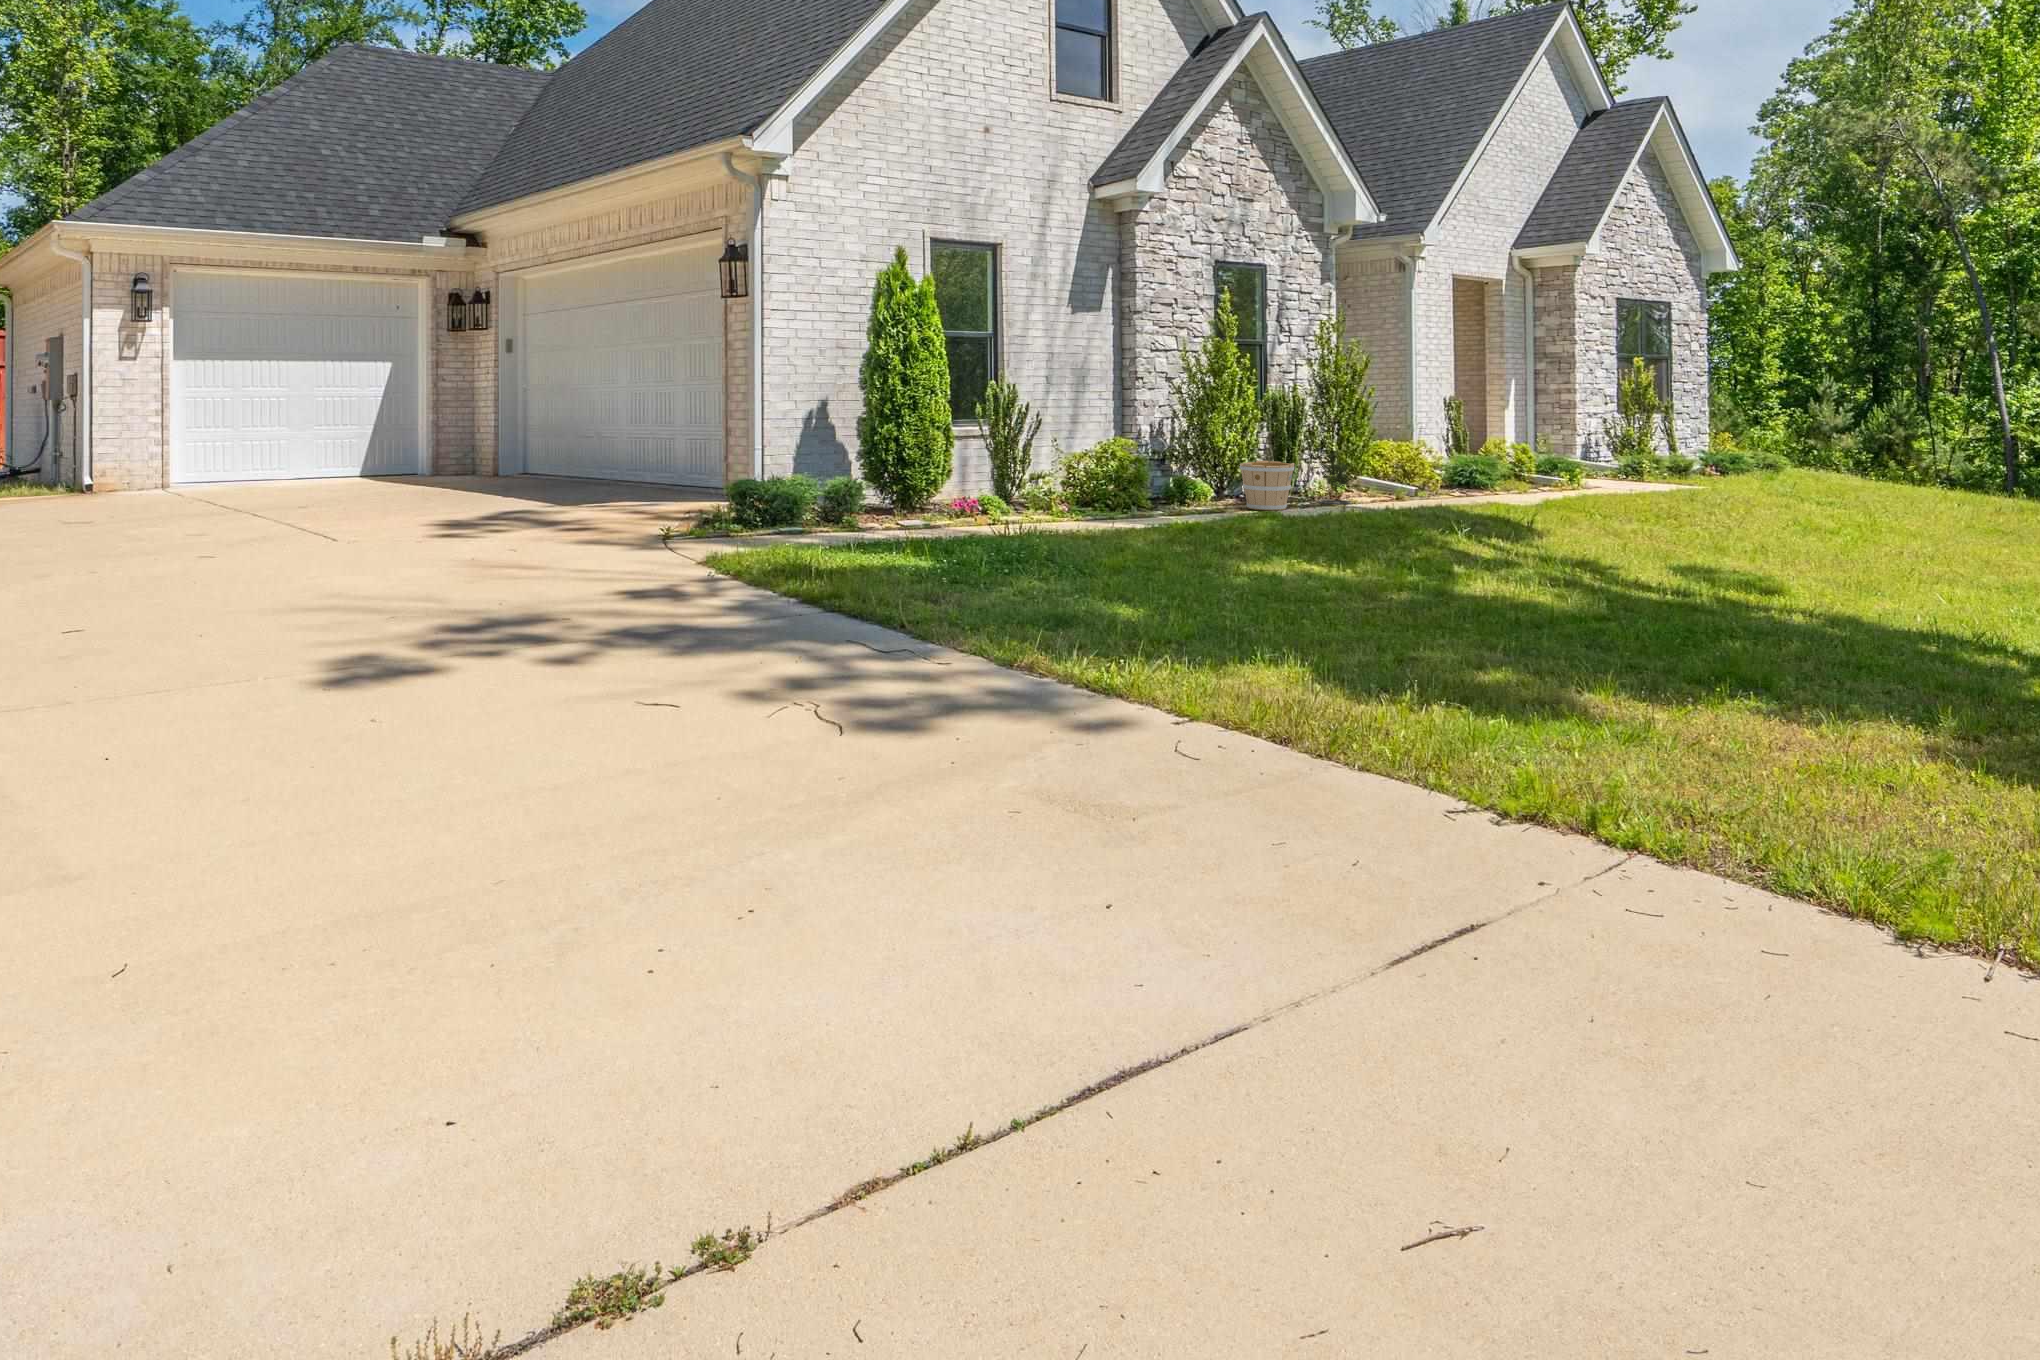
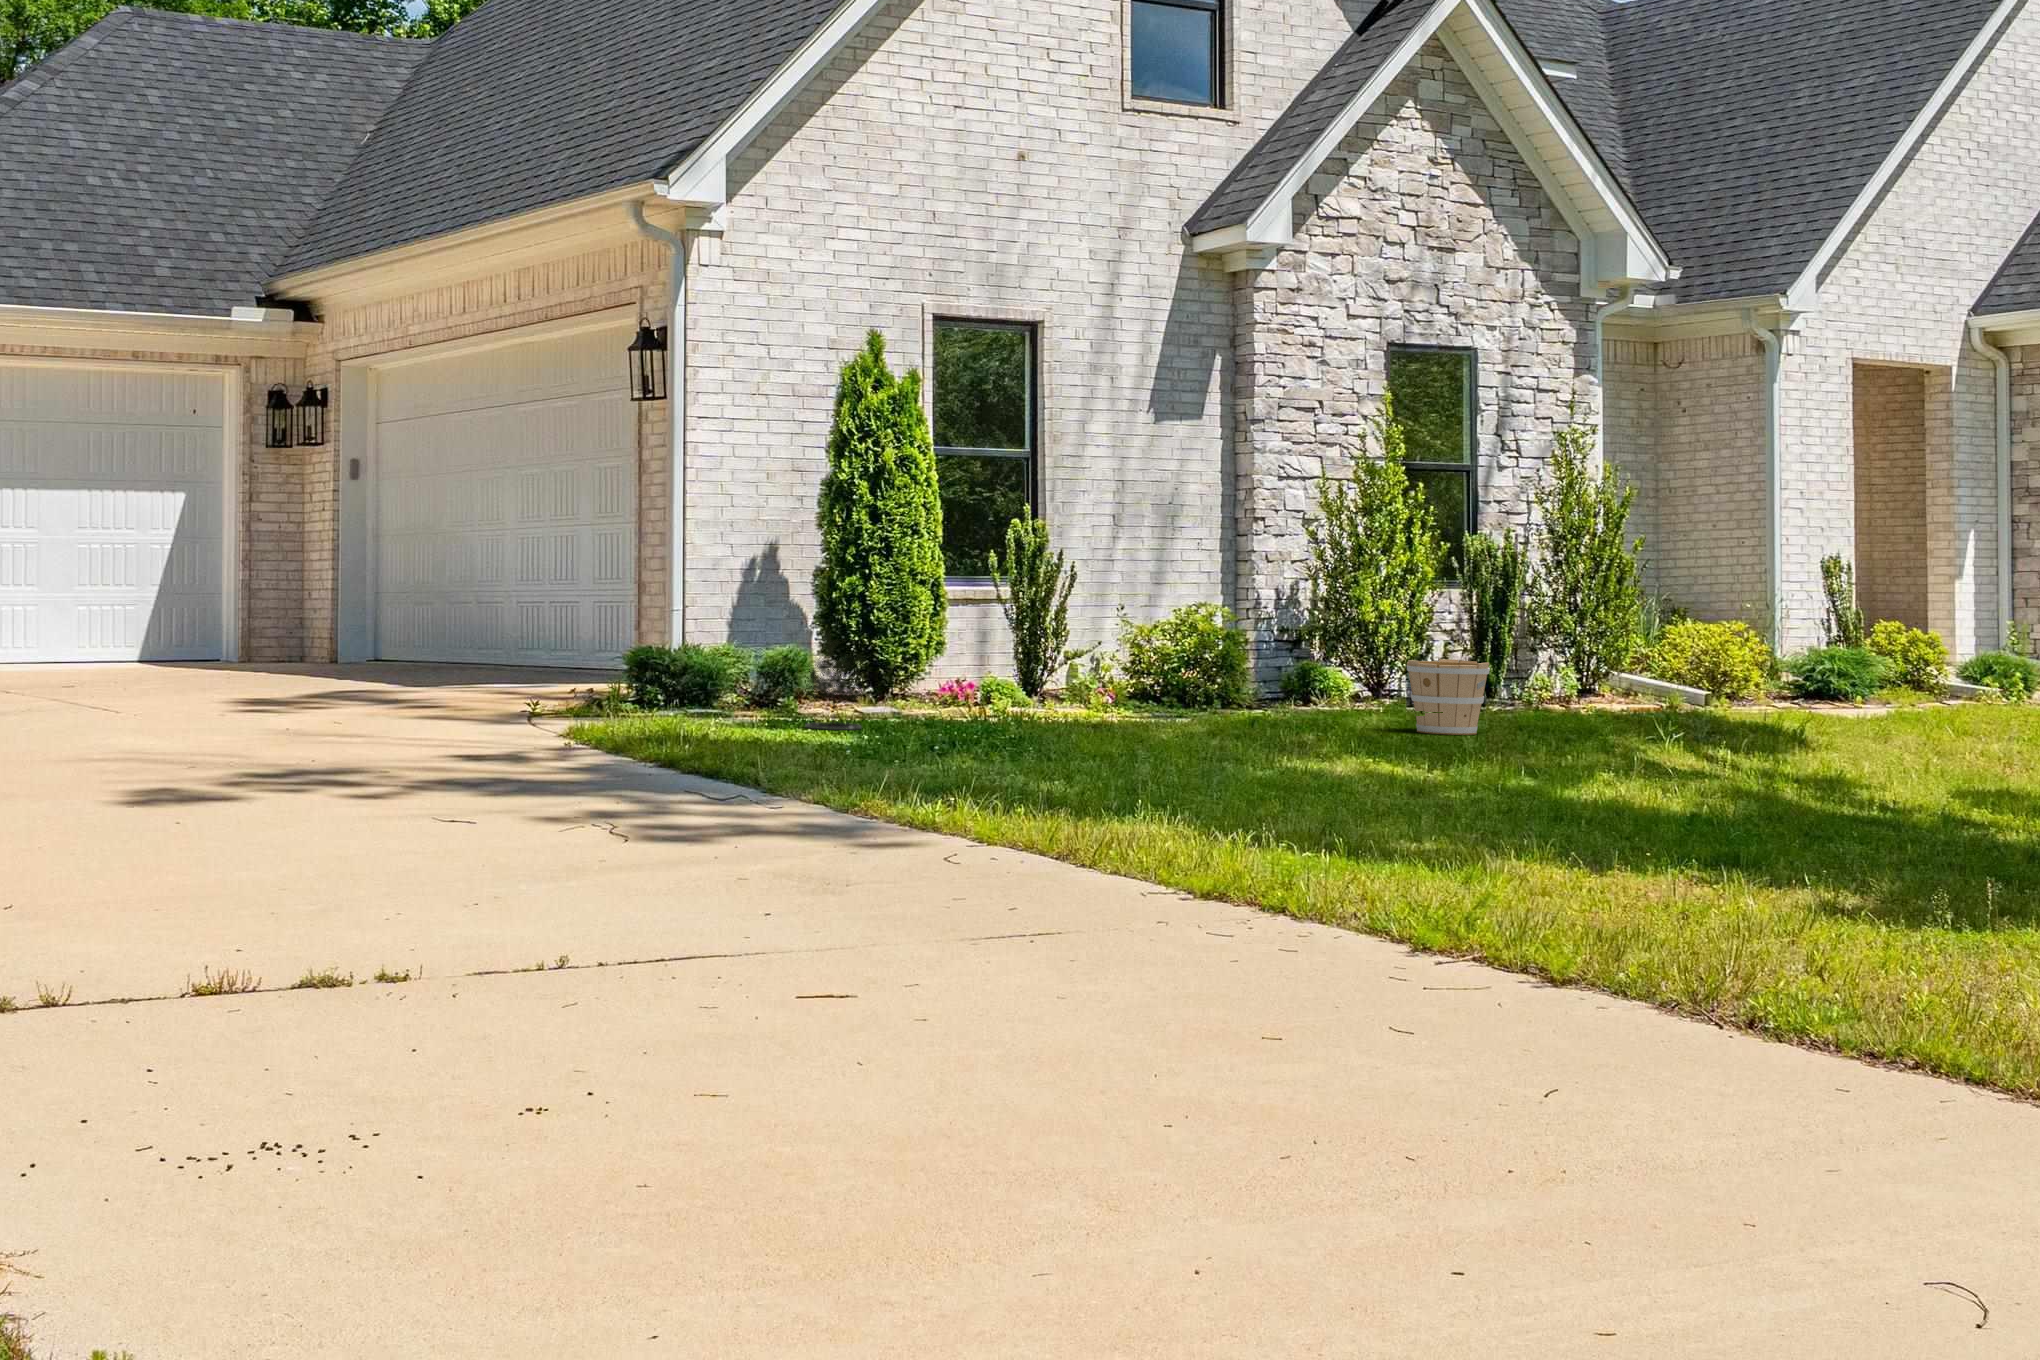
potted tree: present [1320,452,1351,504] -> present [804,631,863,730]

